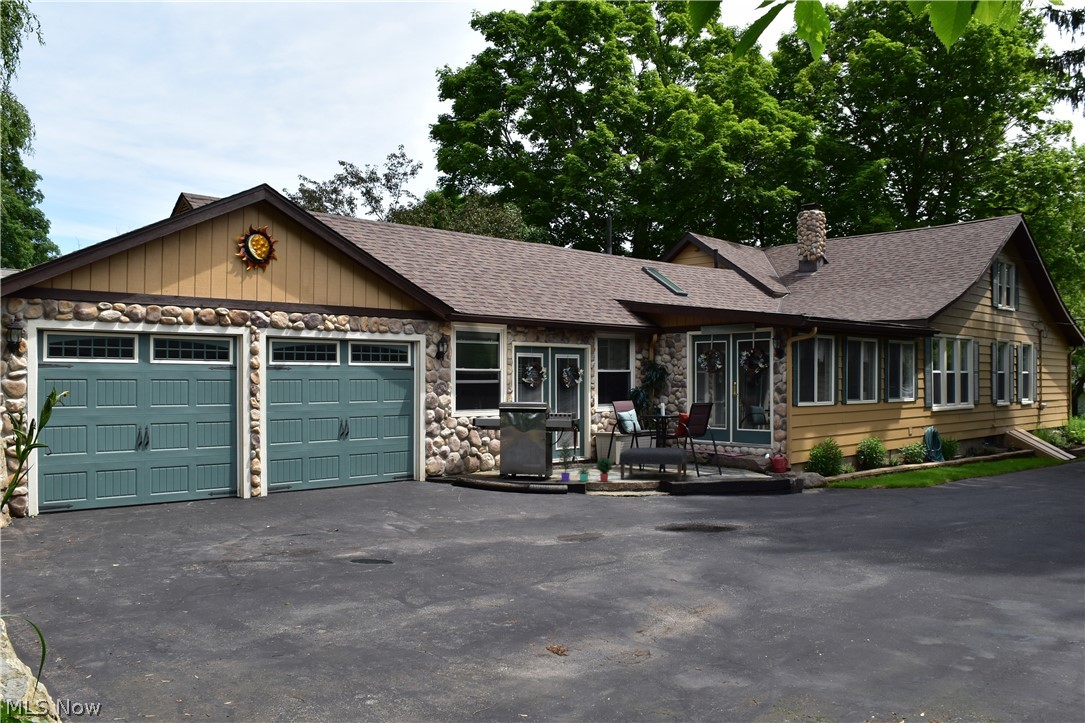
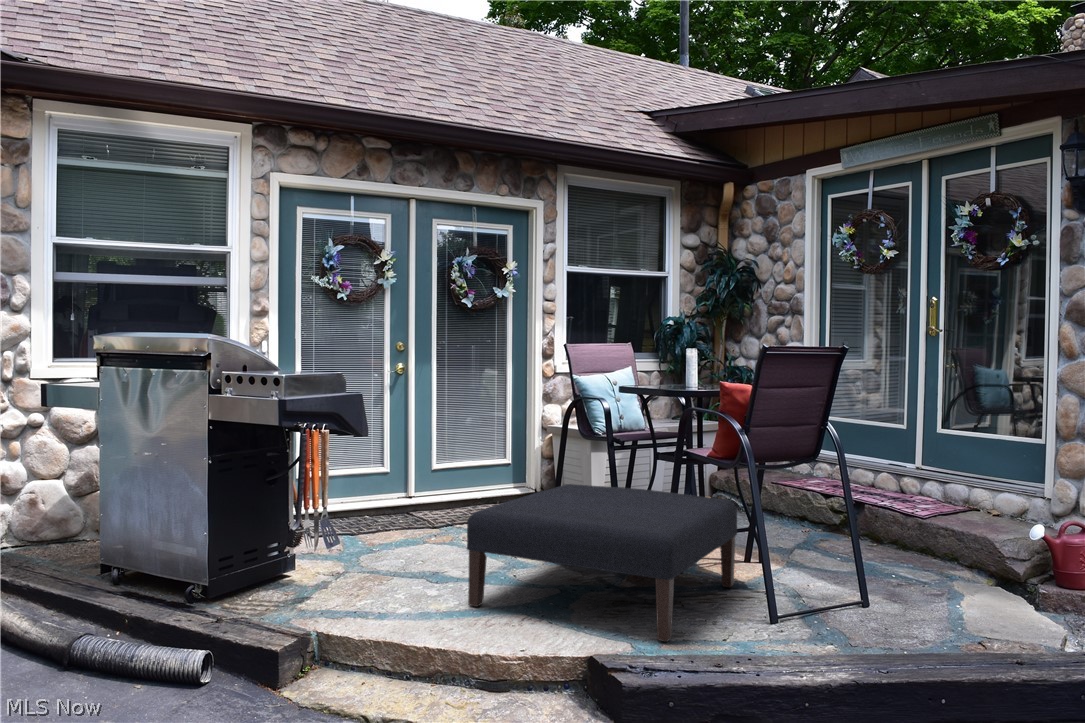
potted plant: present [558,439,612,482] -> none [251,454,423,620]

